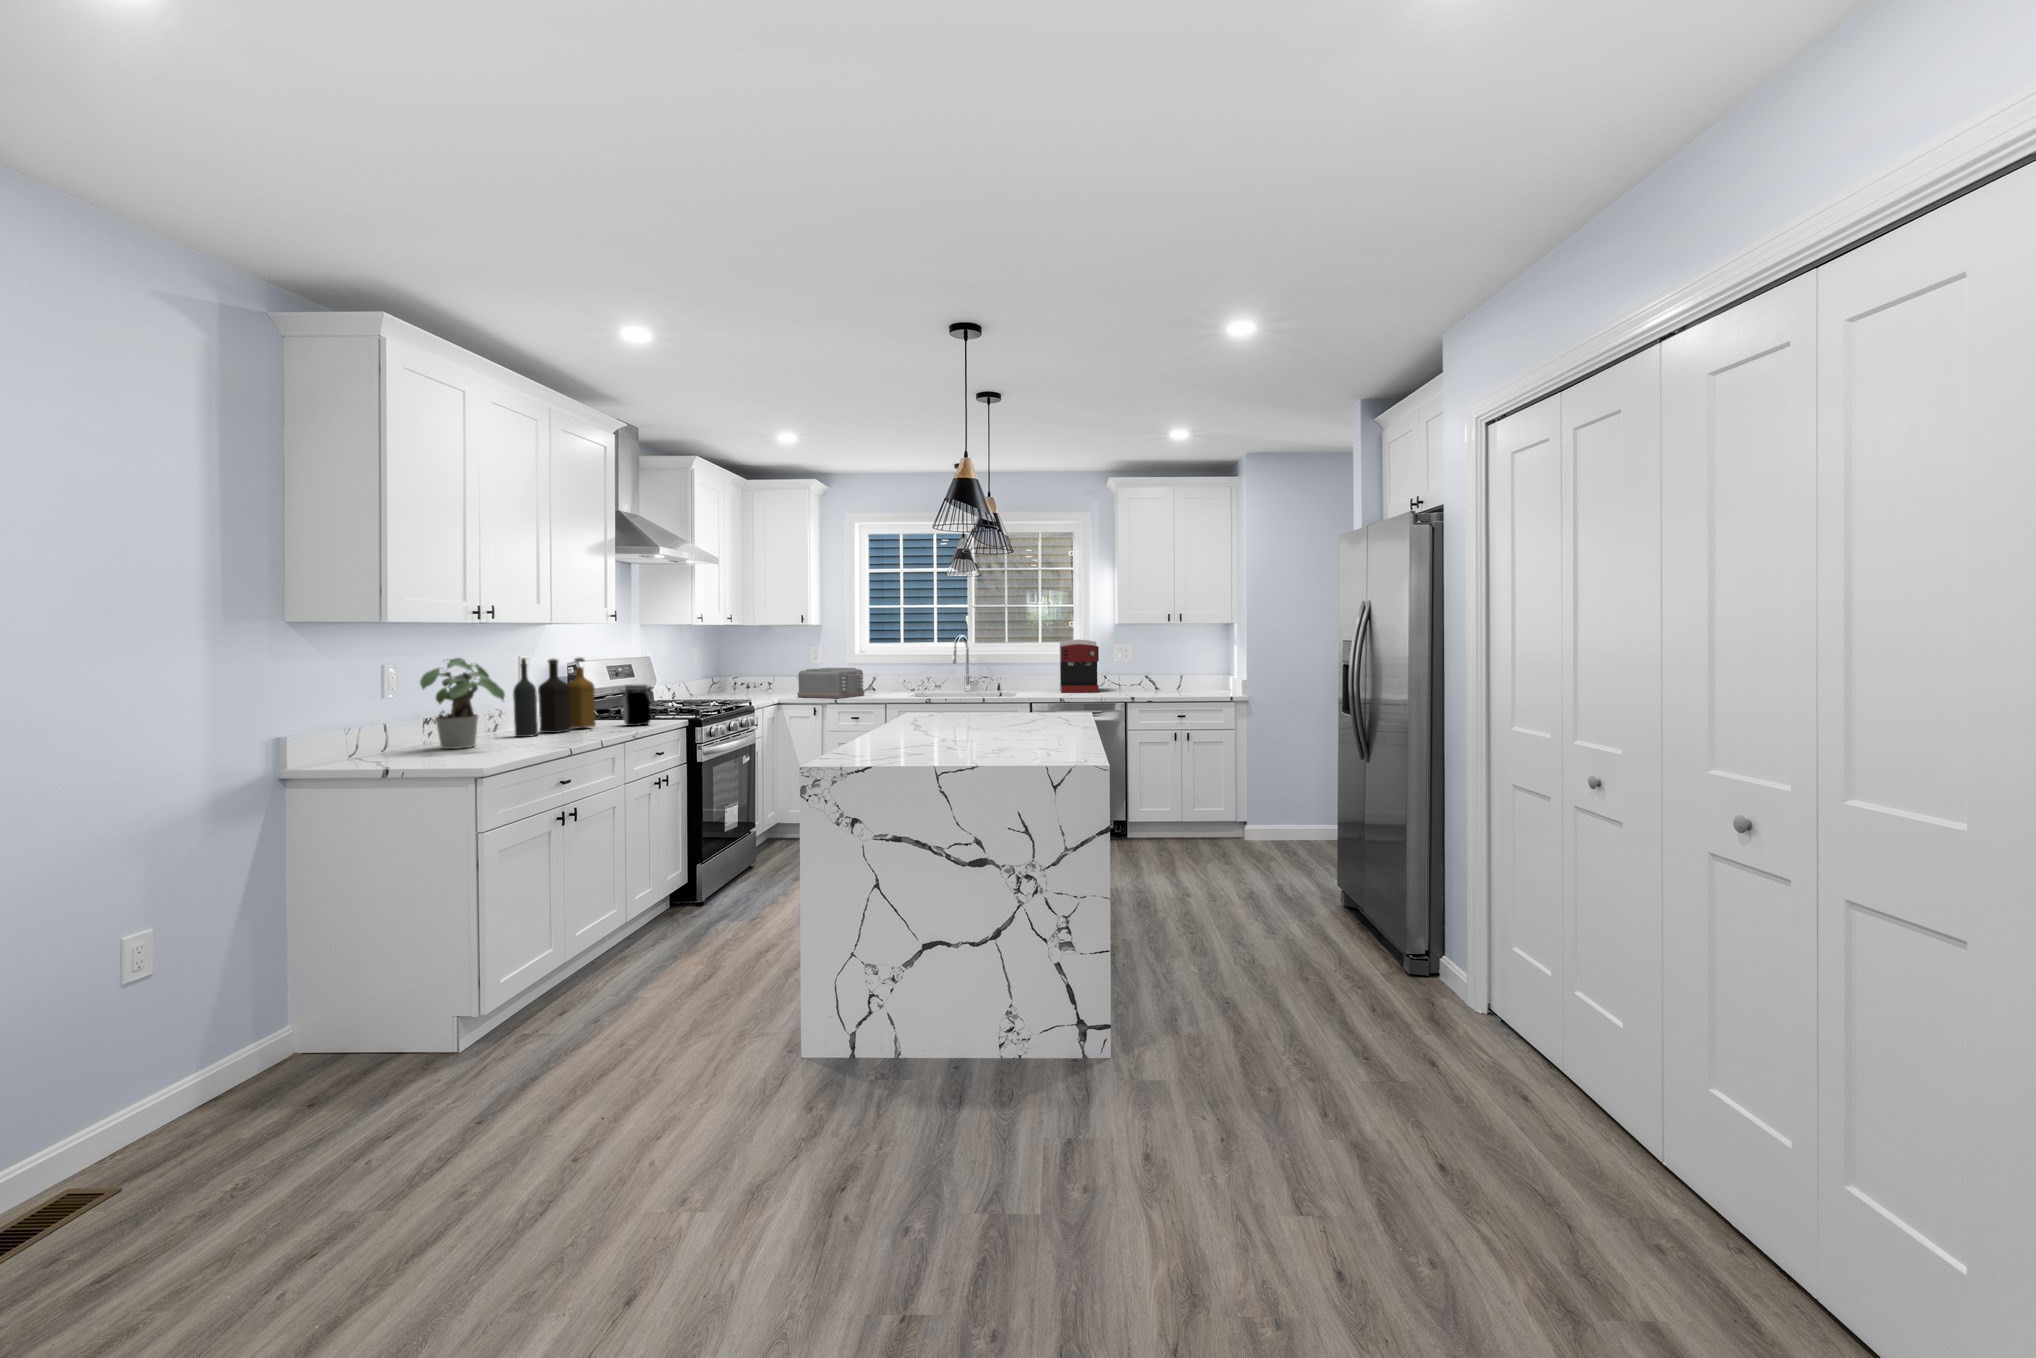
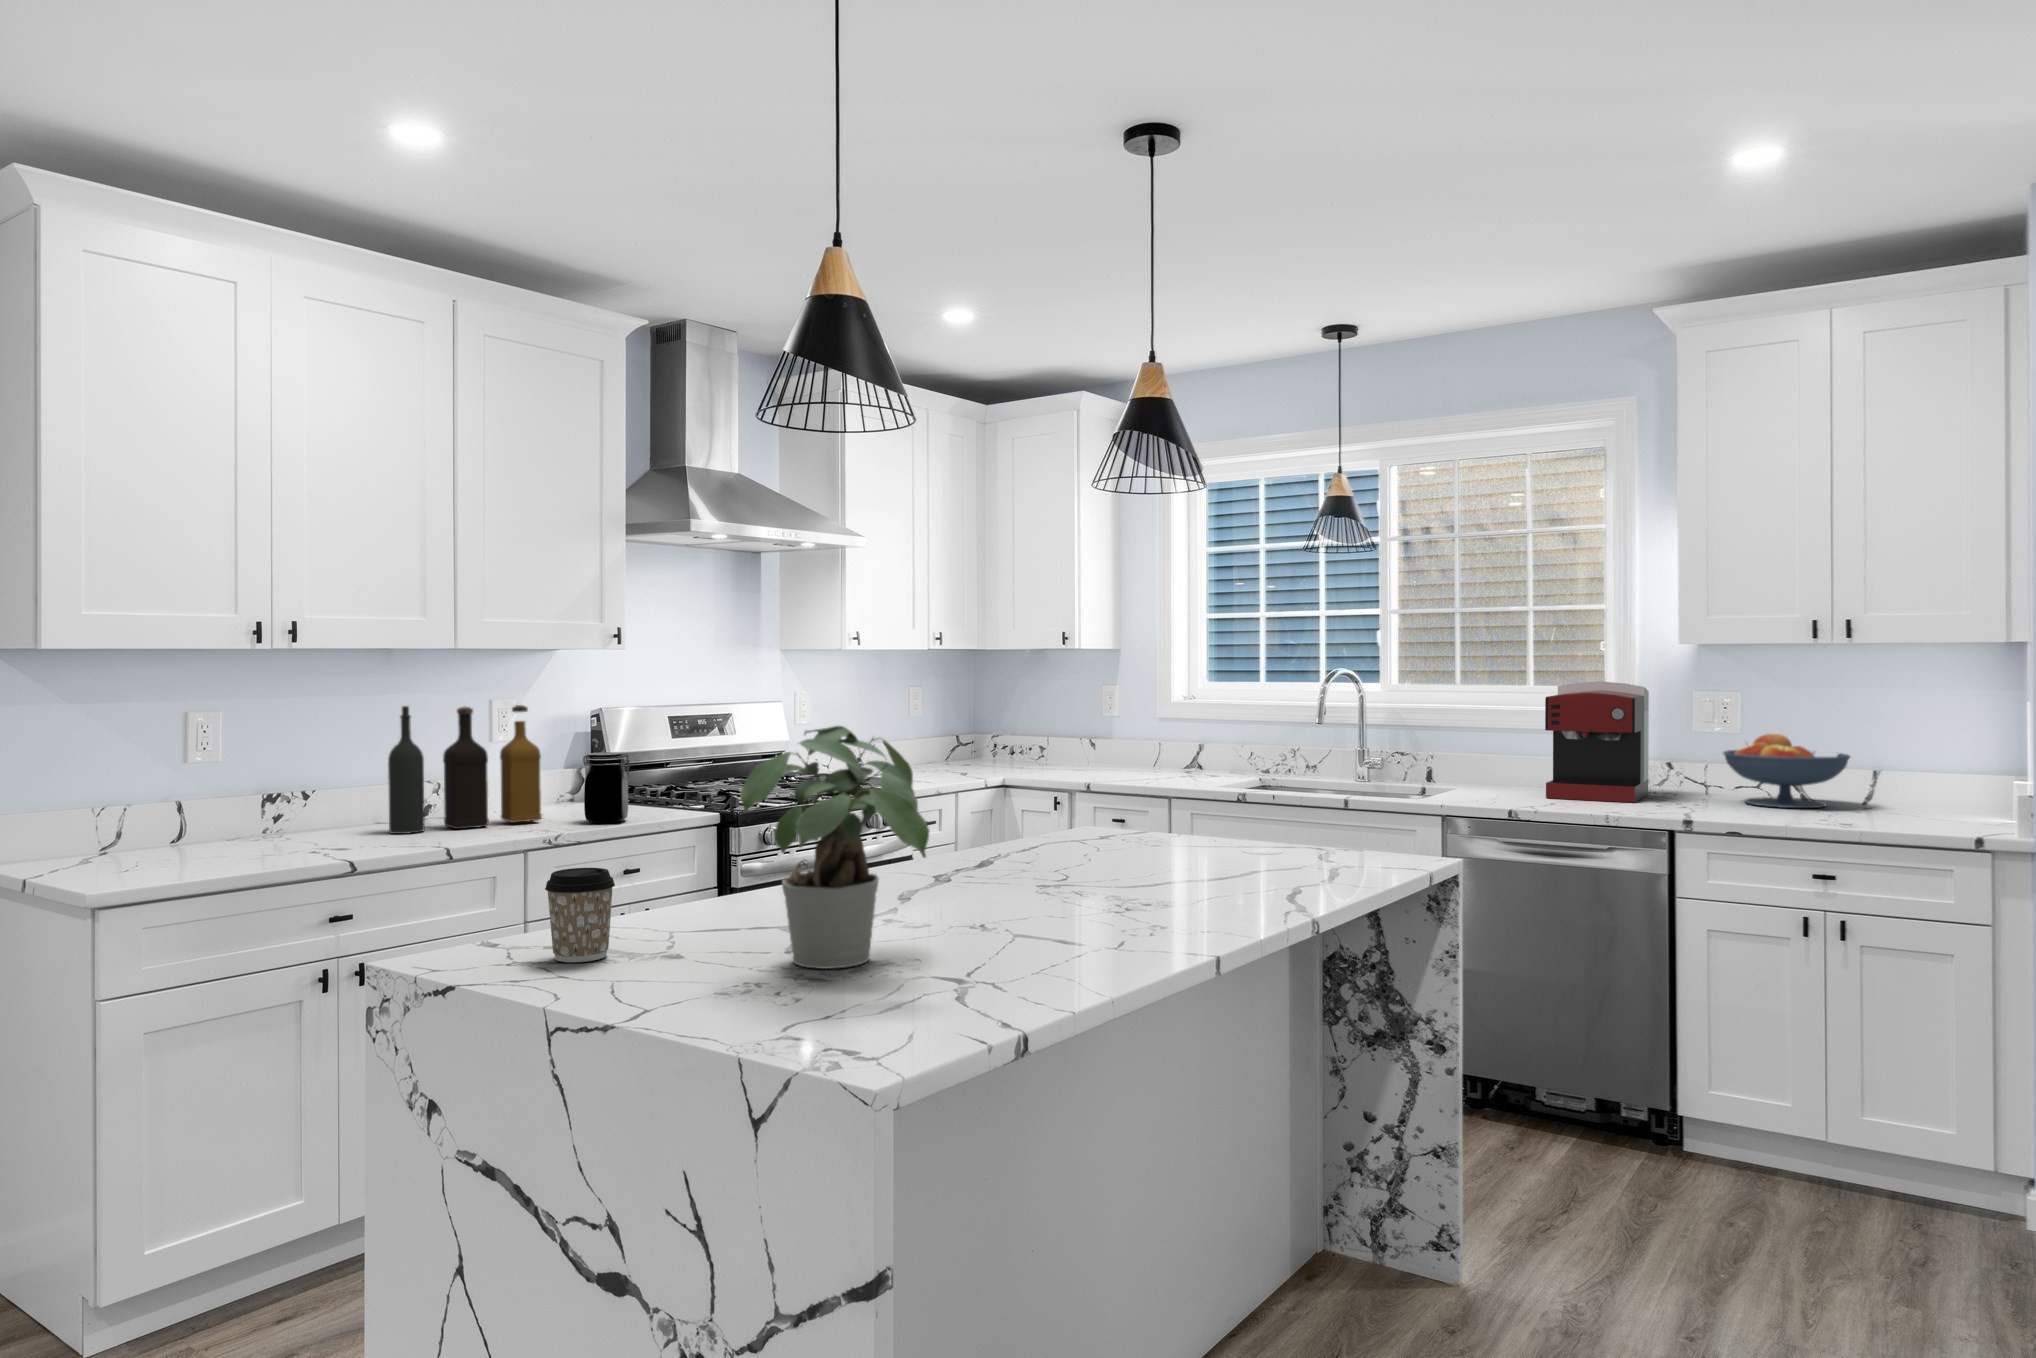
potted plant: present [420,658,505,749] -> present [740,726,929,969]
fruit bowl: none [1128,660,1175,691] -> present [1723,734,1850,808]
toaster: present [797,668,865,698] -> none [1031,725,1152,784]
coffee cup: none [866,716,895,756] -> present [545,868,615,962]

